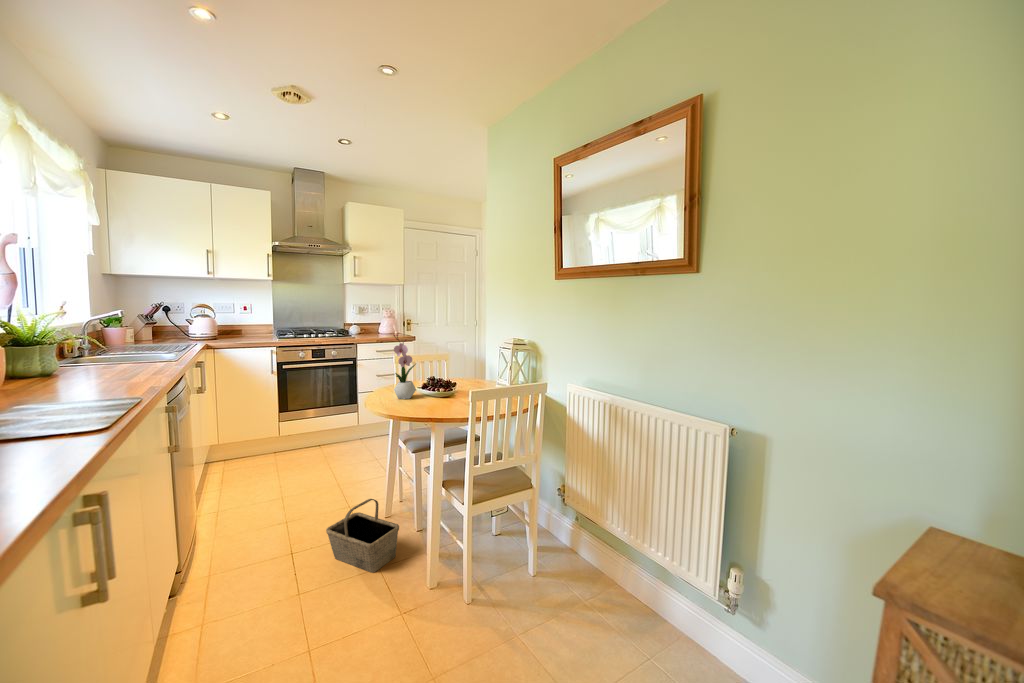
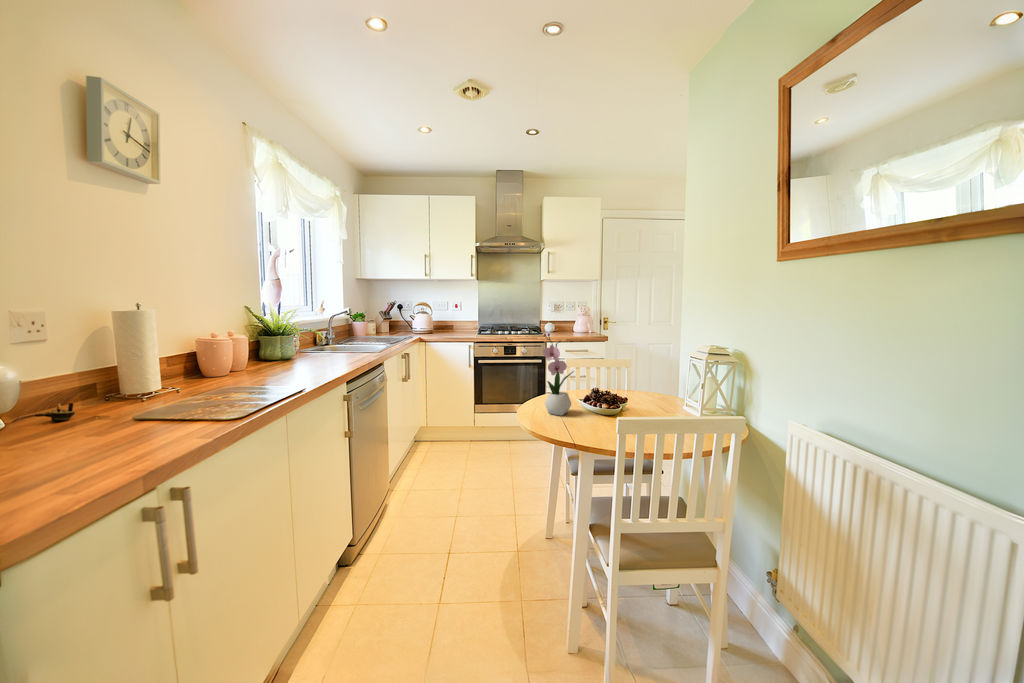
basket: present [326,499,399,573] -> none [464,529,541,626]

